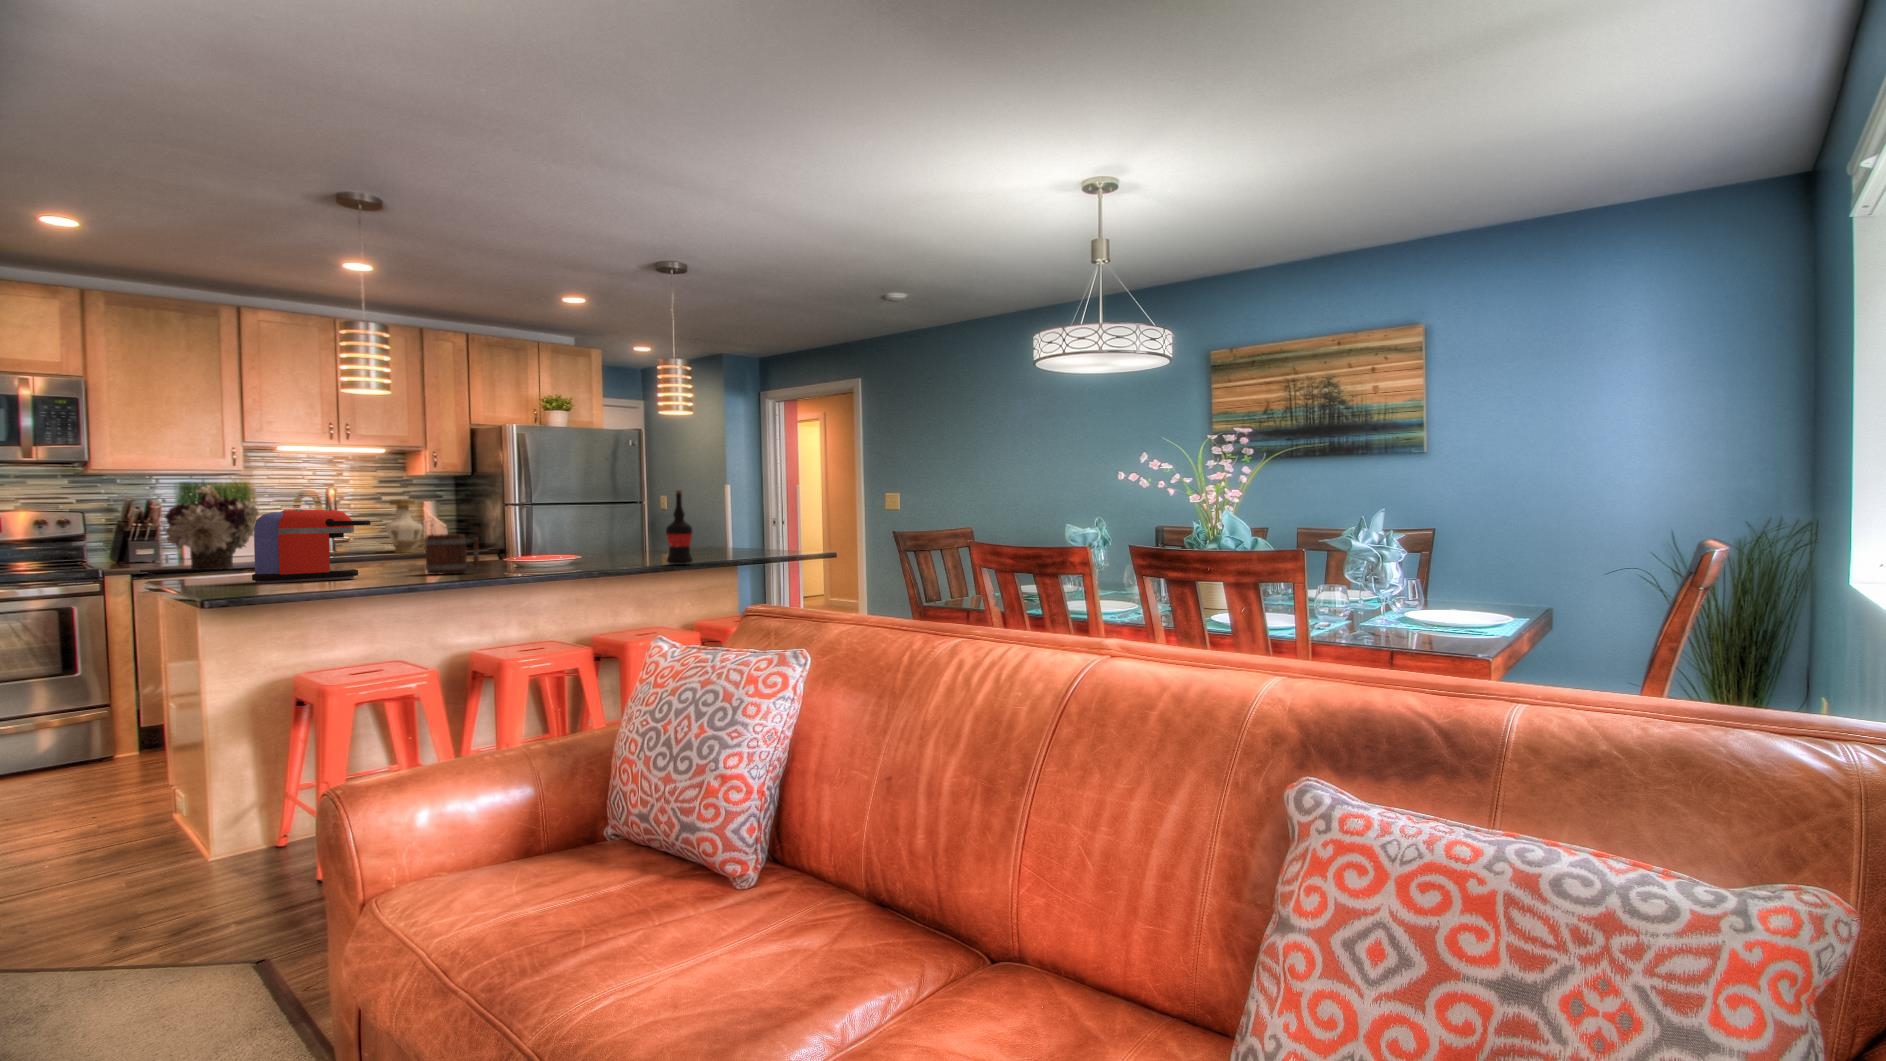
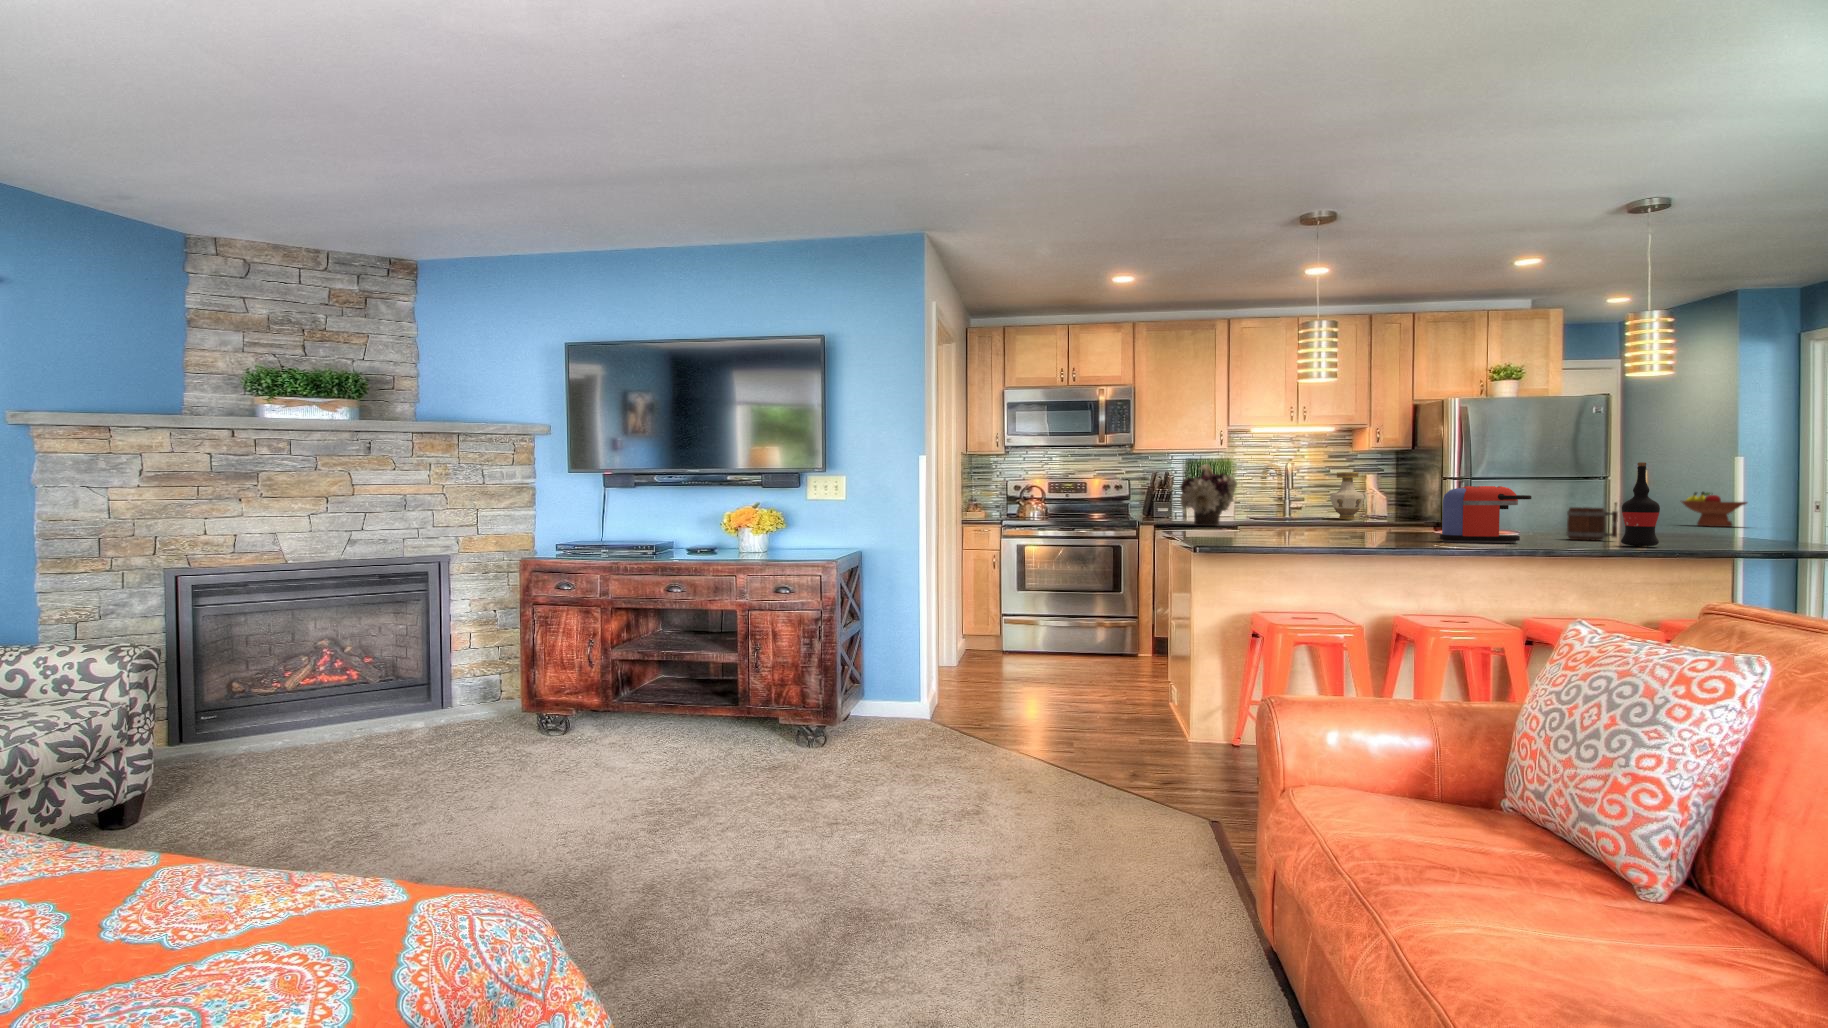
coffee maker: present [252,510,370,583] -> present [1440,486,1531,543]
fruit bowl: none [694,516,739,545] -> present [1682,492,1747,527]
mug: present [425,534,479,575] -> present [1567,507,1618,541]

